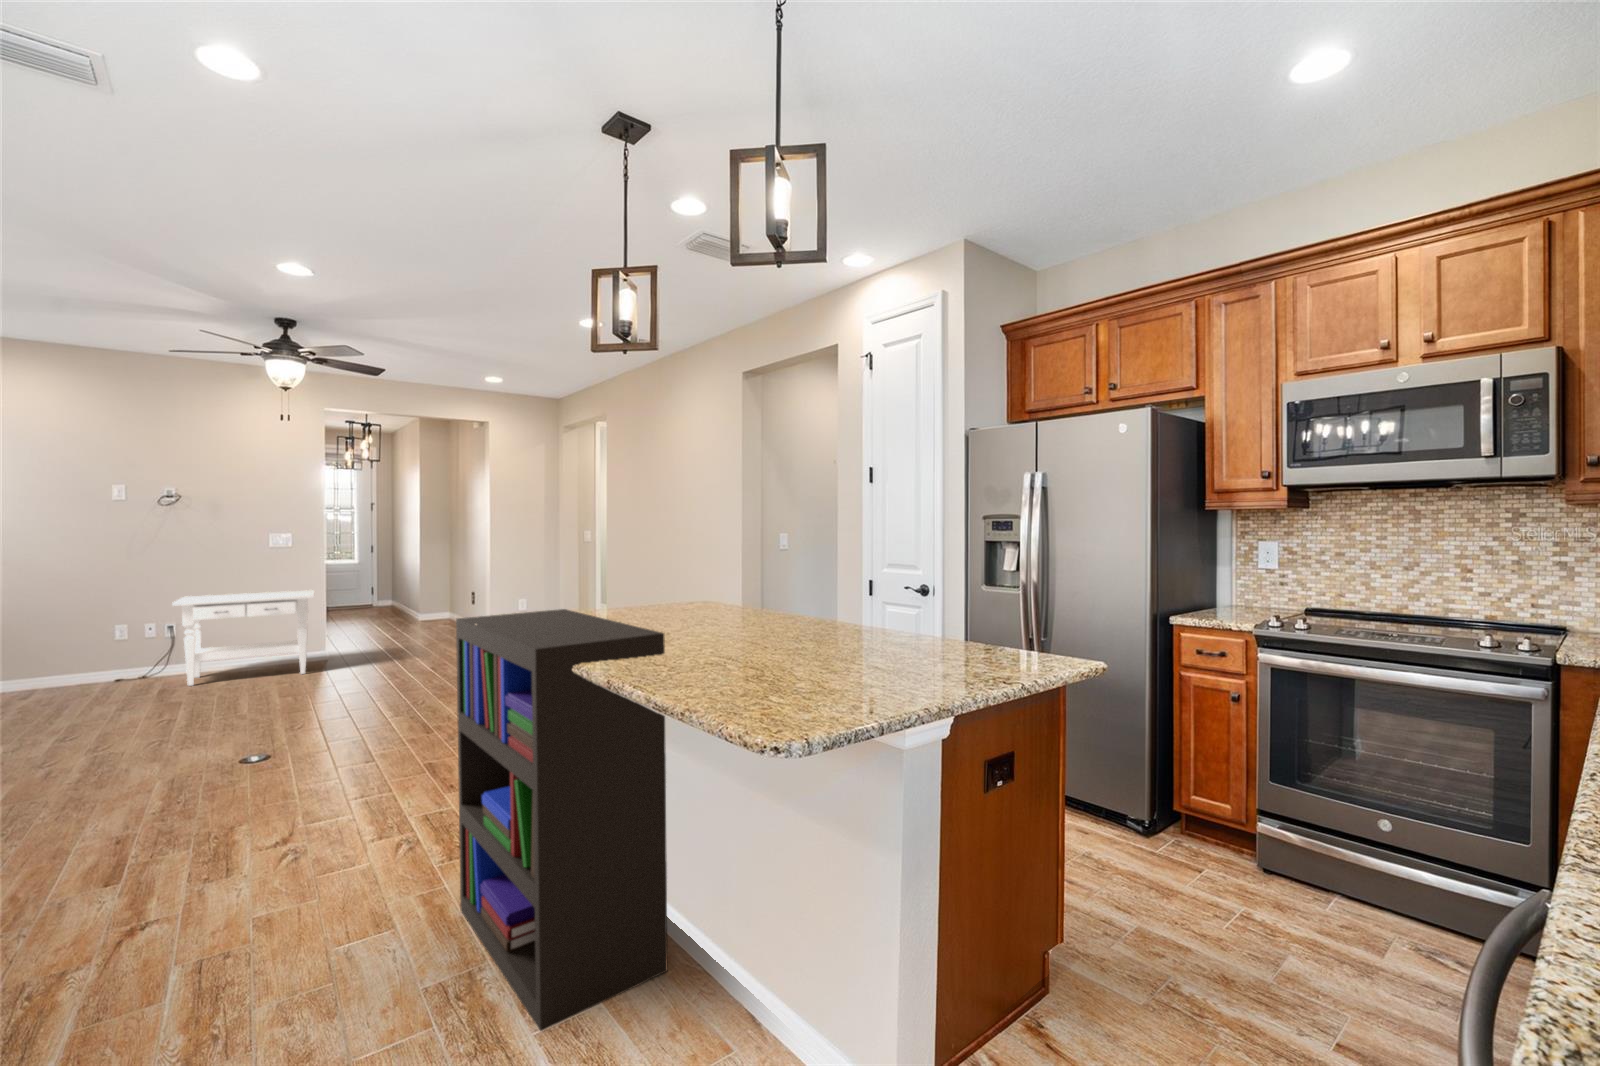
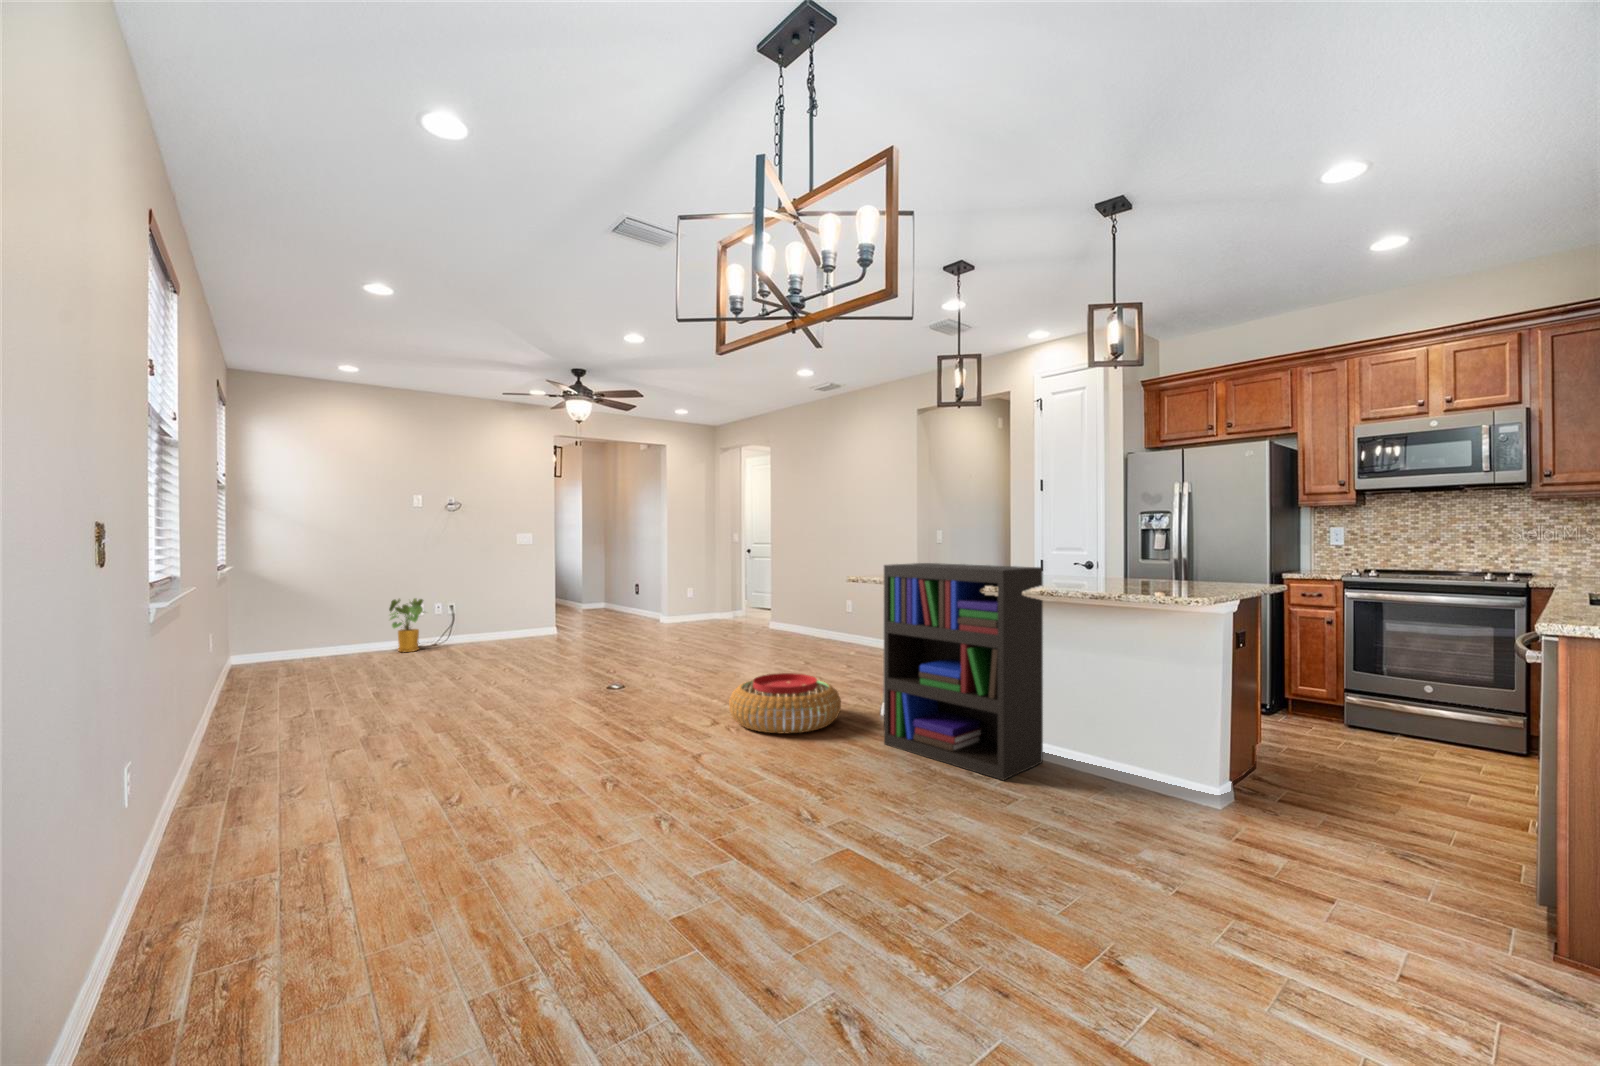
side table: present [172,590,314,686] -> none [456,575,558,647]
house plant: none [56,623,130,695] -> present [389,598,423,652]
pouf: none [277,766,477,881] -> present [729,673,841,733]

